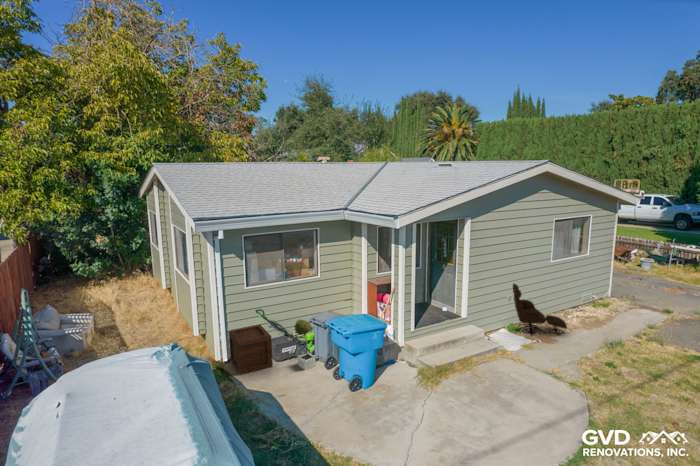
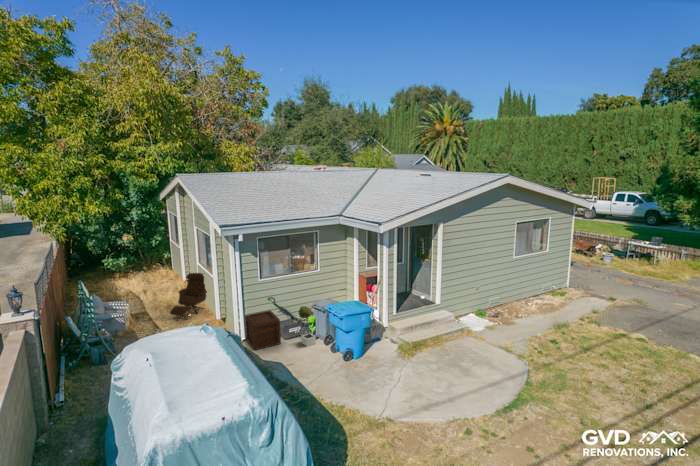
lounge chair: present [513,284,567,336] -> present [170,273,207,318]

